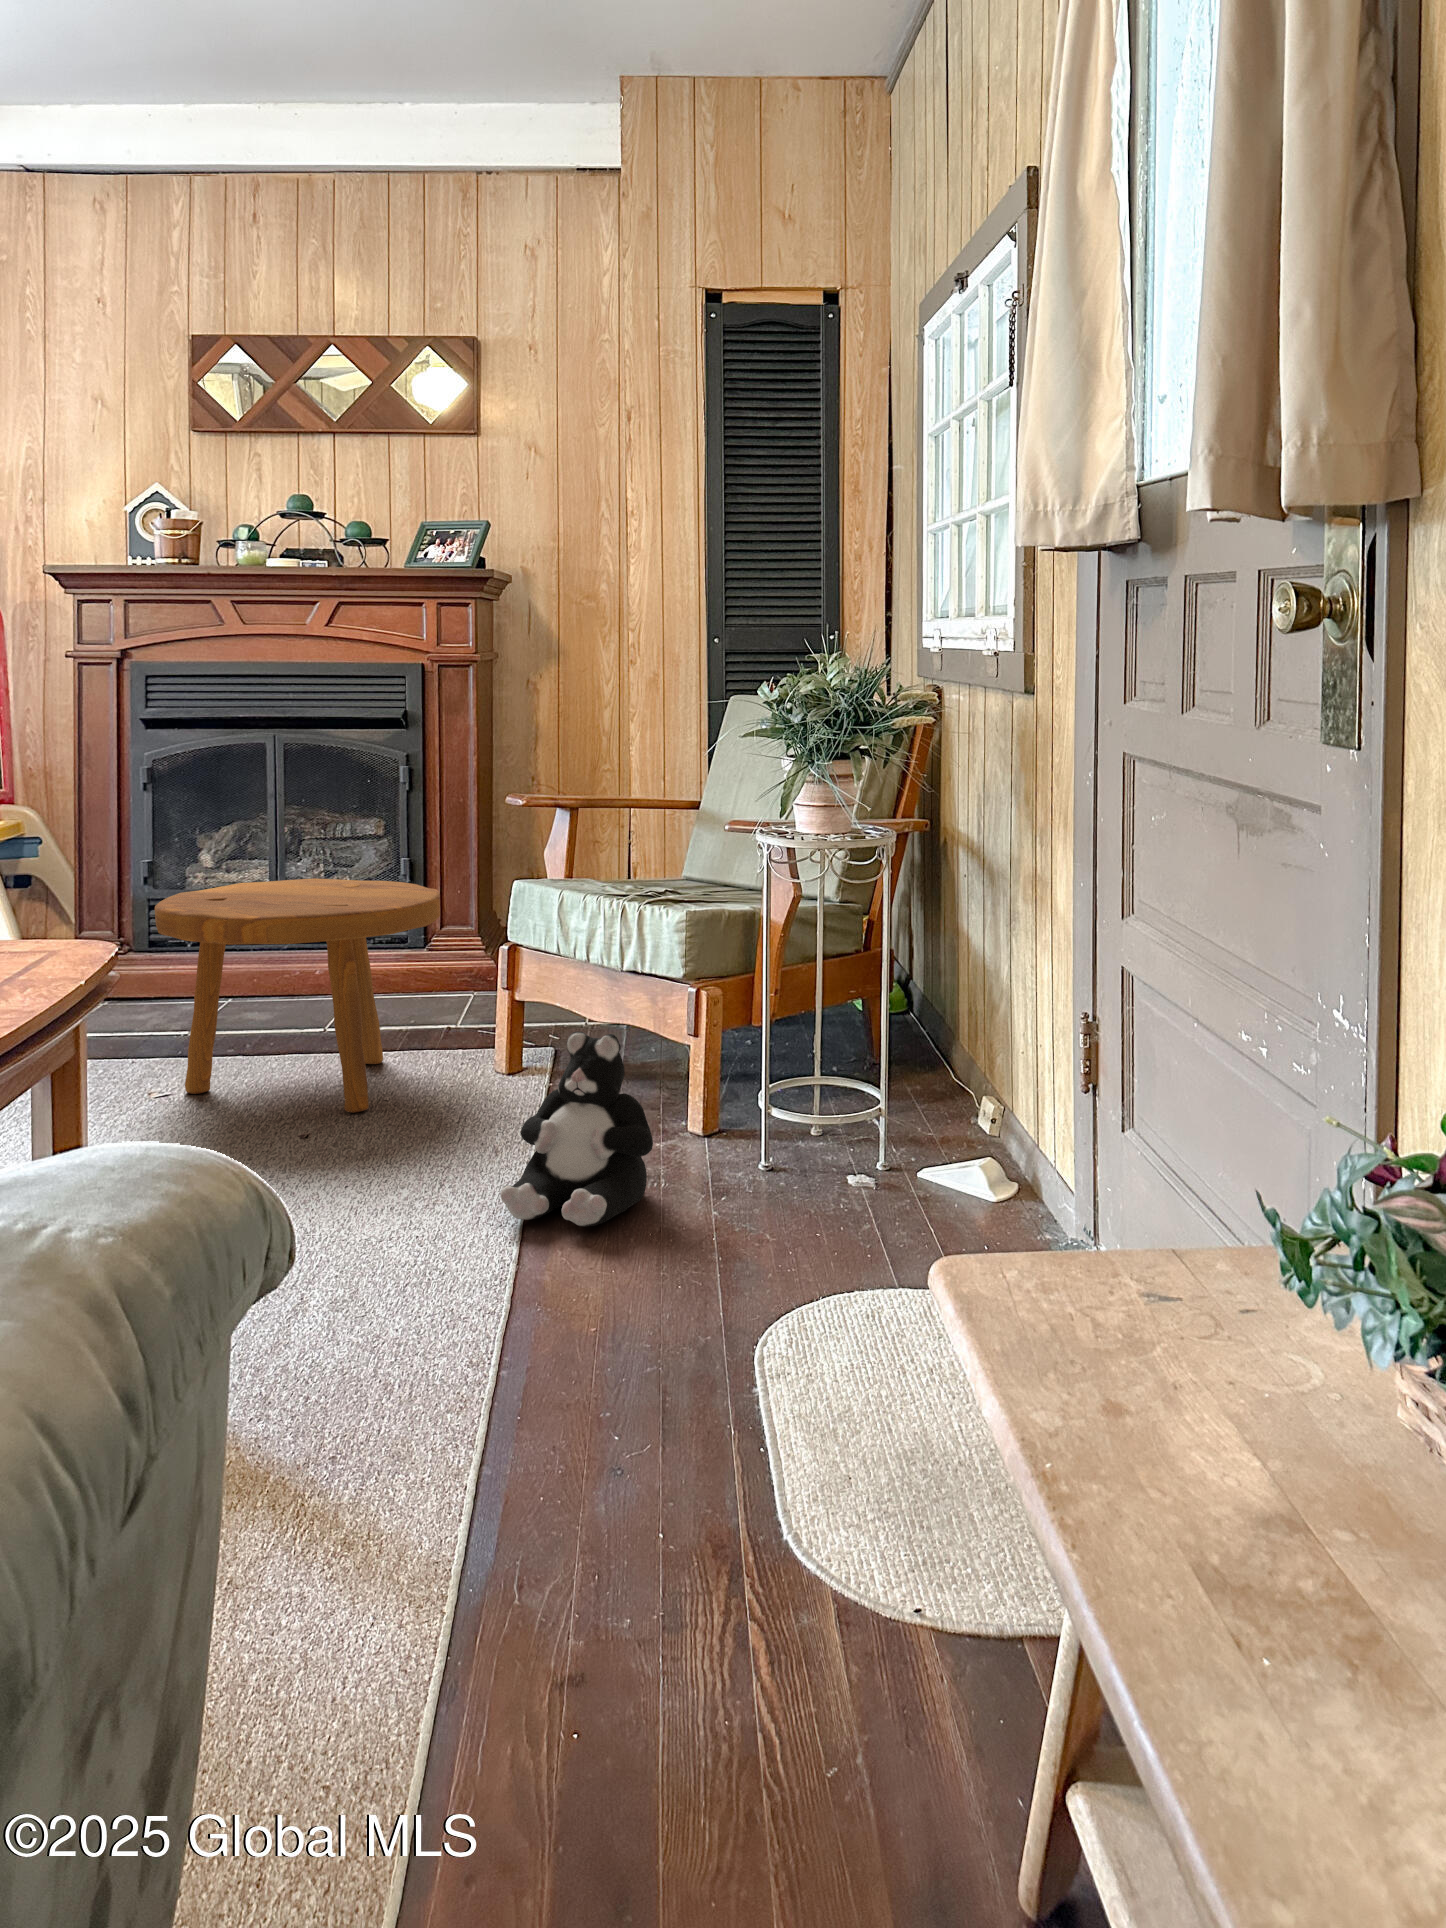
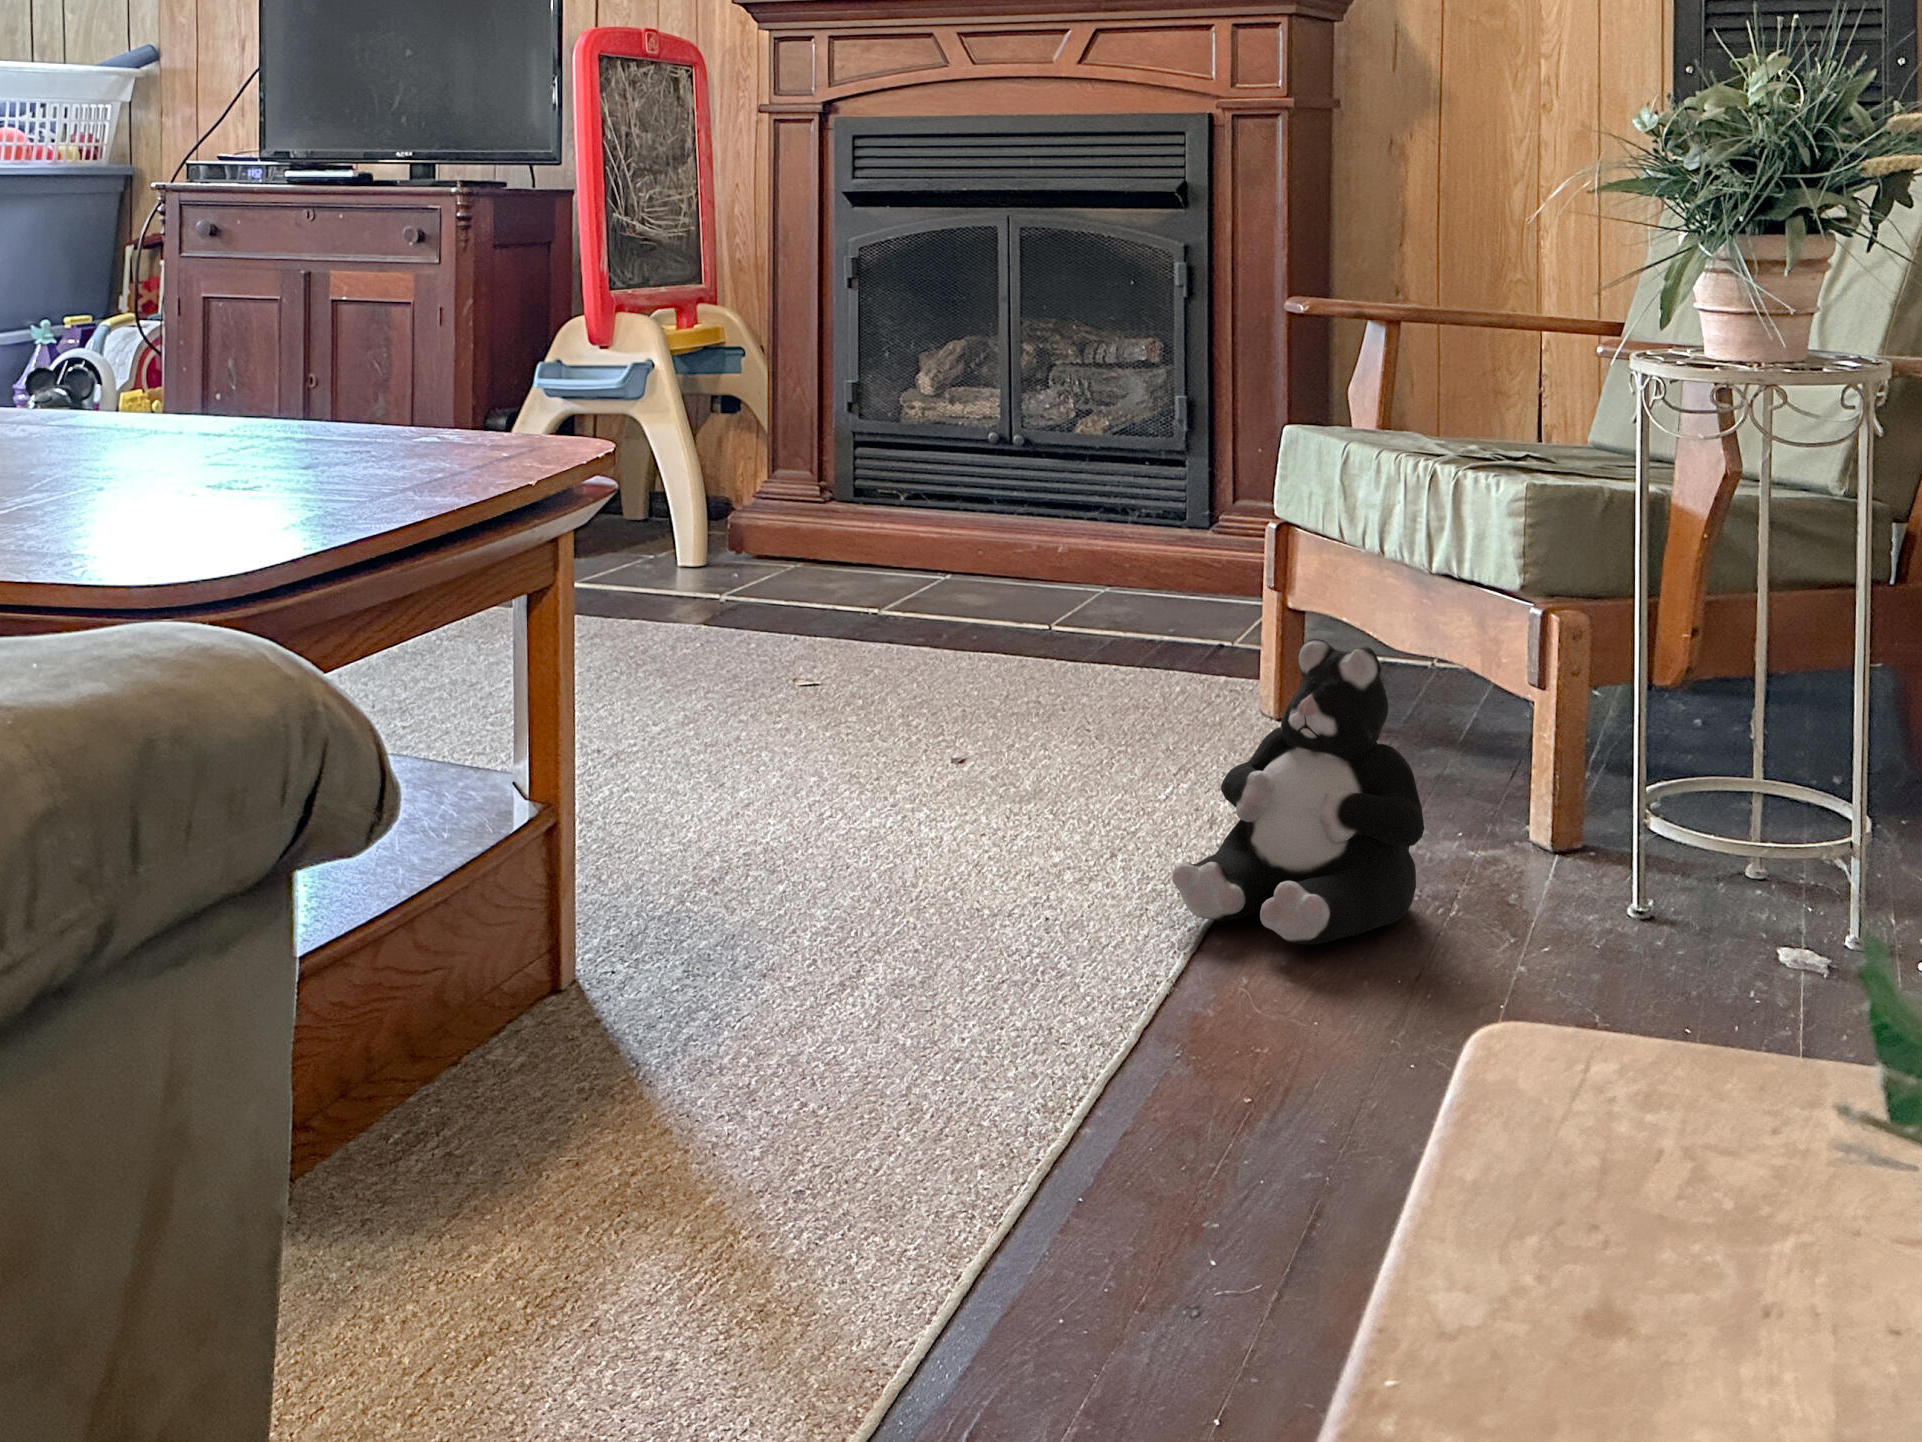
footstool: present [155,879,440,1113] -> none [789,406,1181,740]

